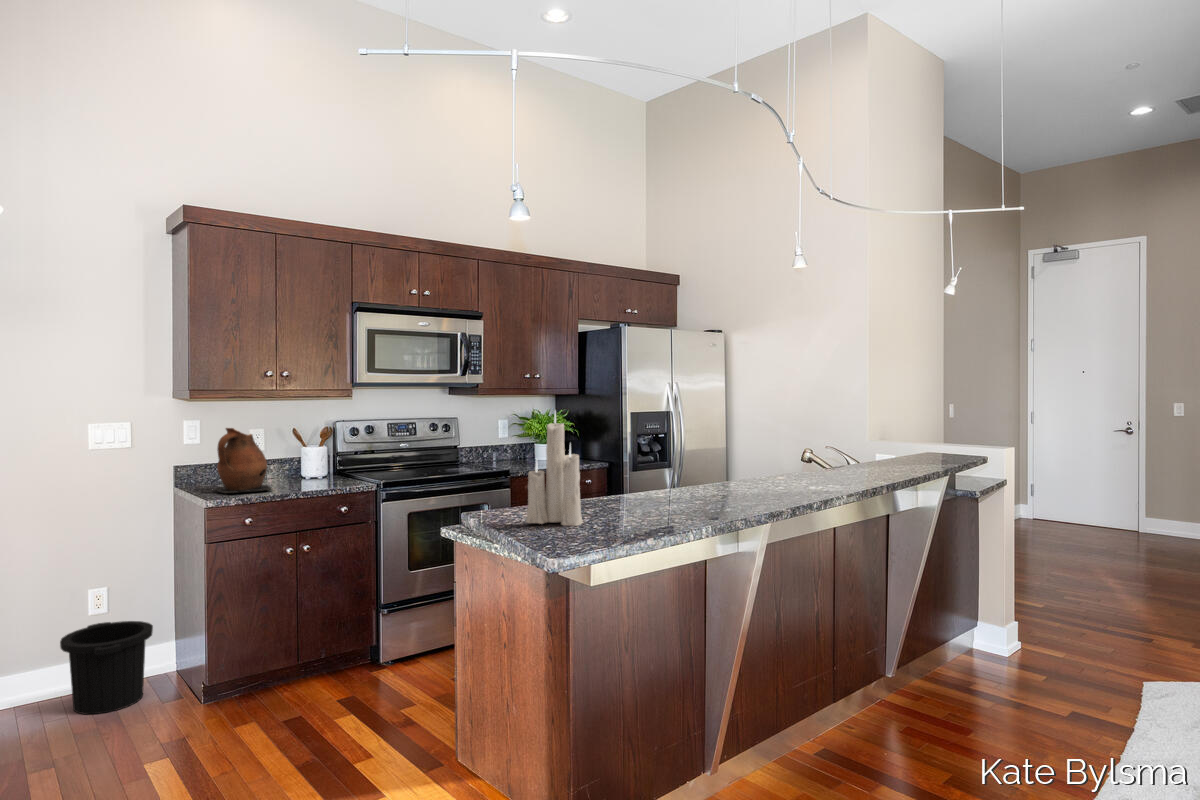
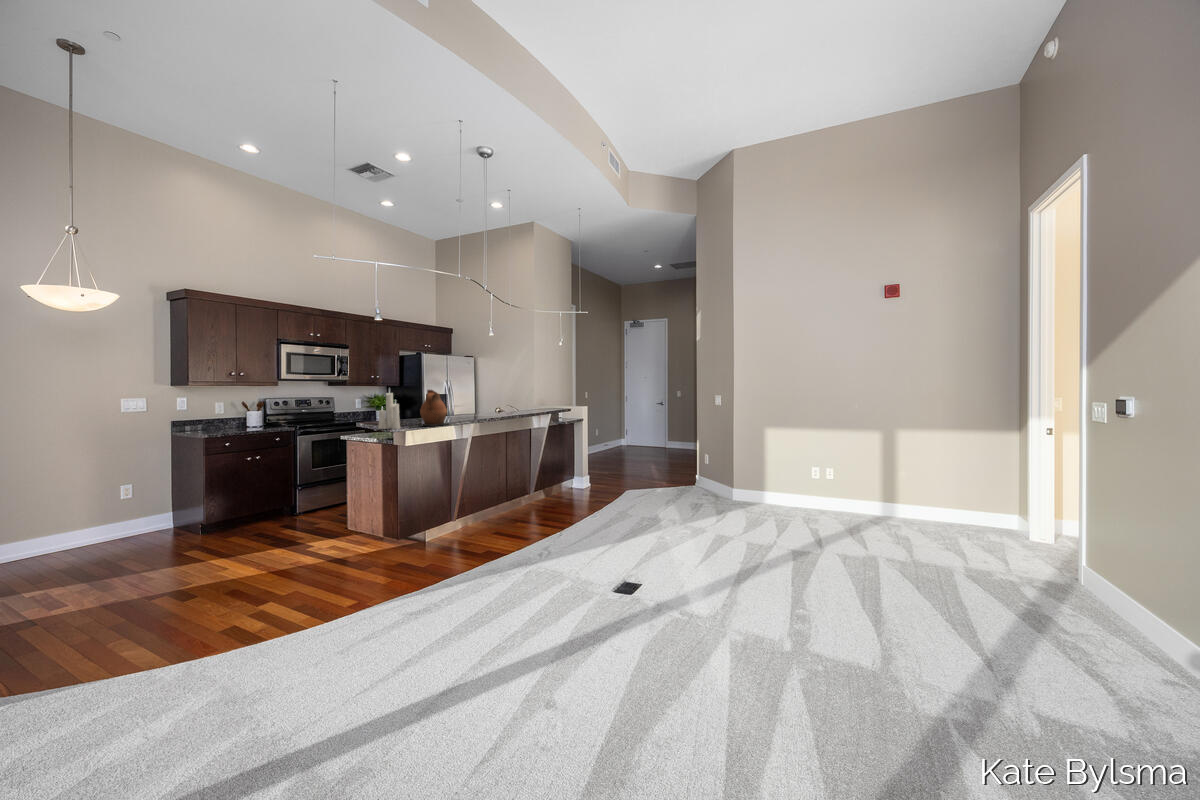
ceramic pitcher: present [215,428,272,493] -> present [420,390,448,426]
trash can: present [60,621,153,714] -> none [111,500,167,545]

